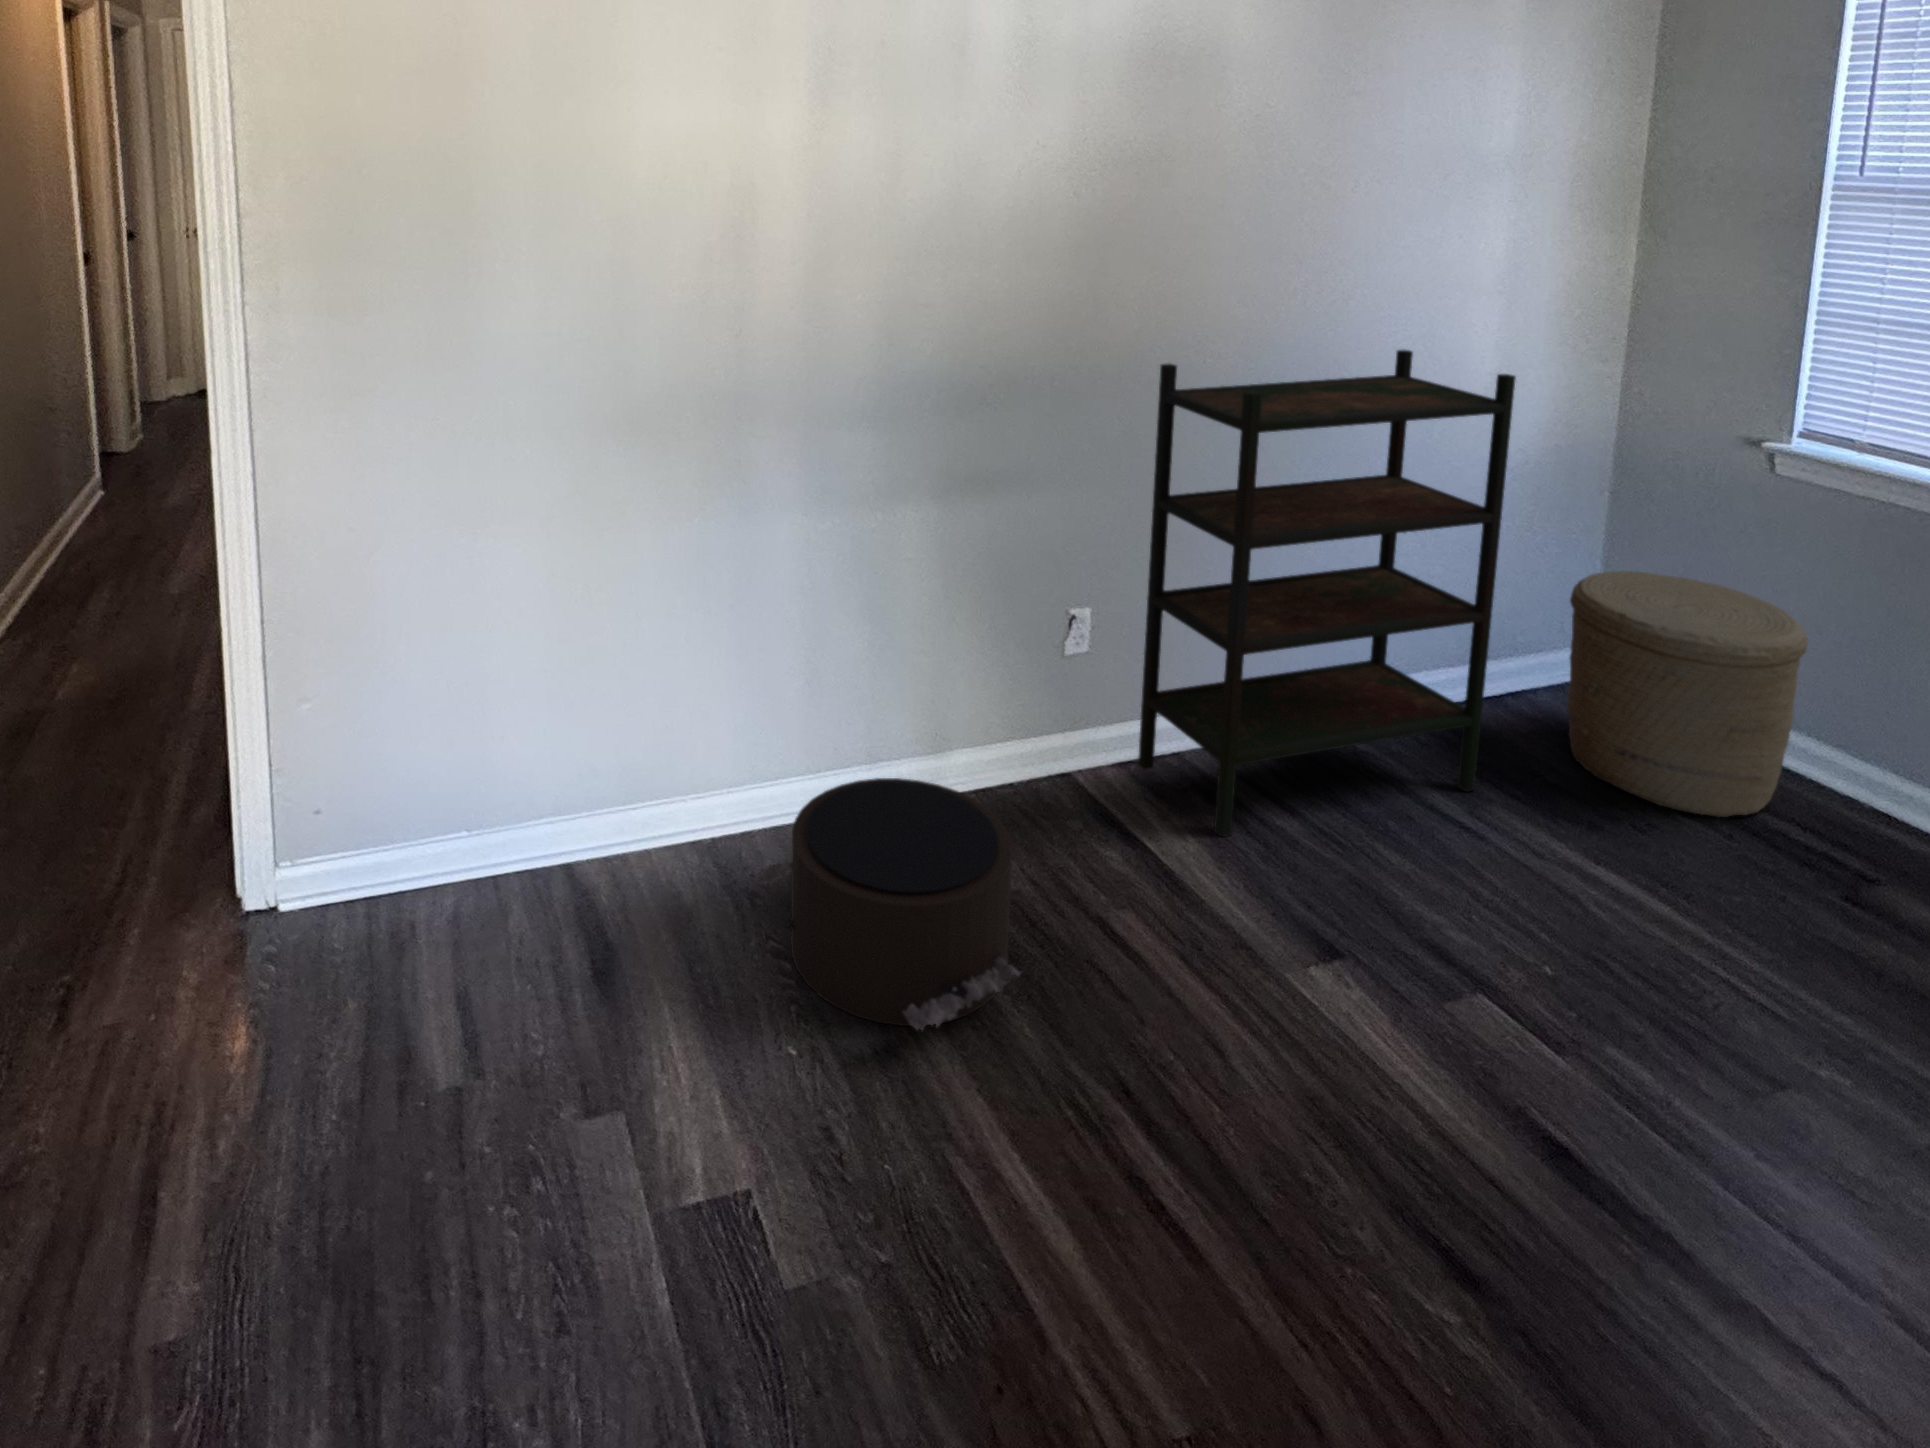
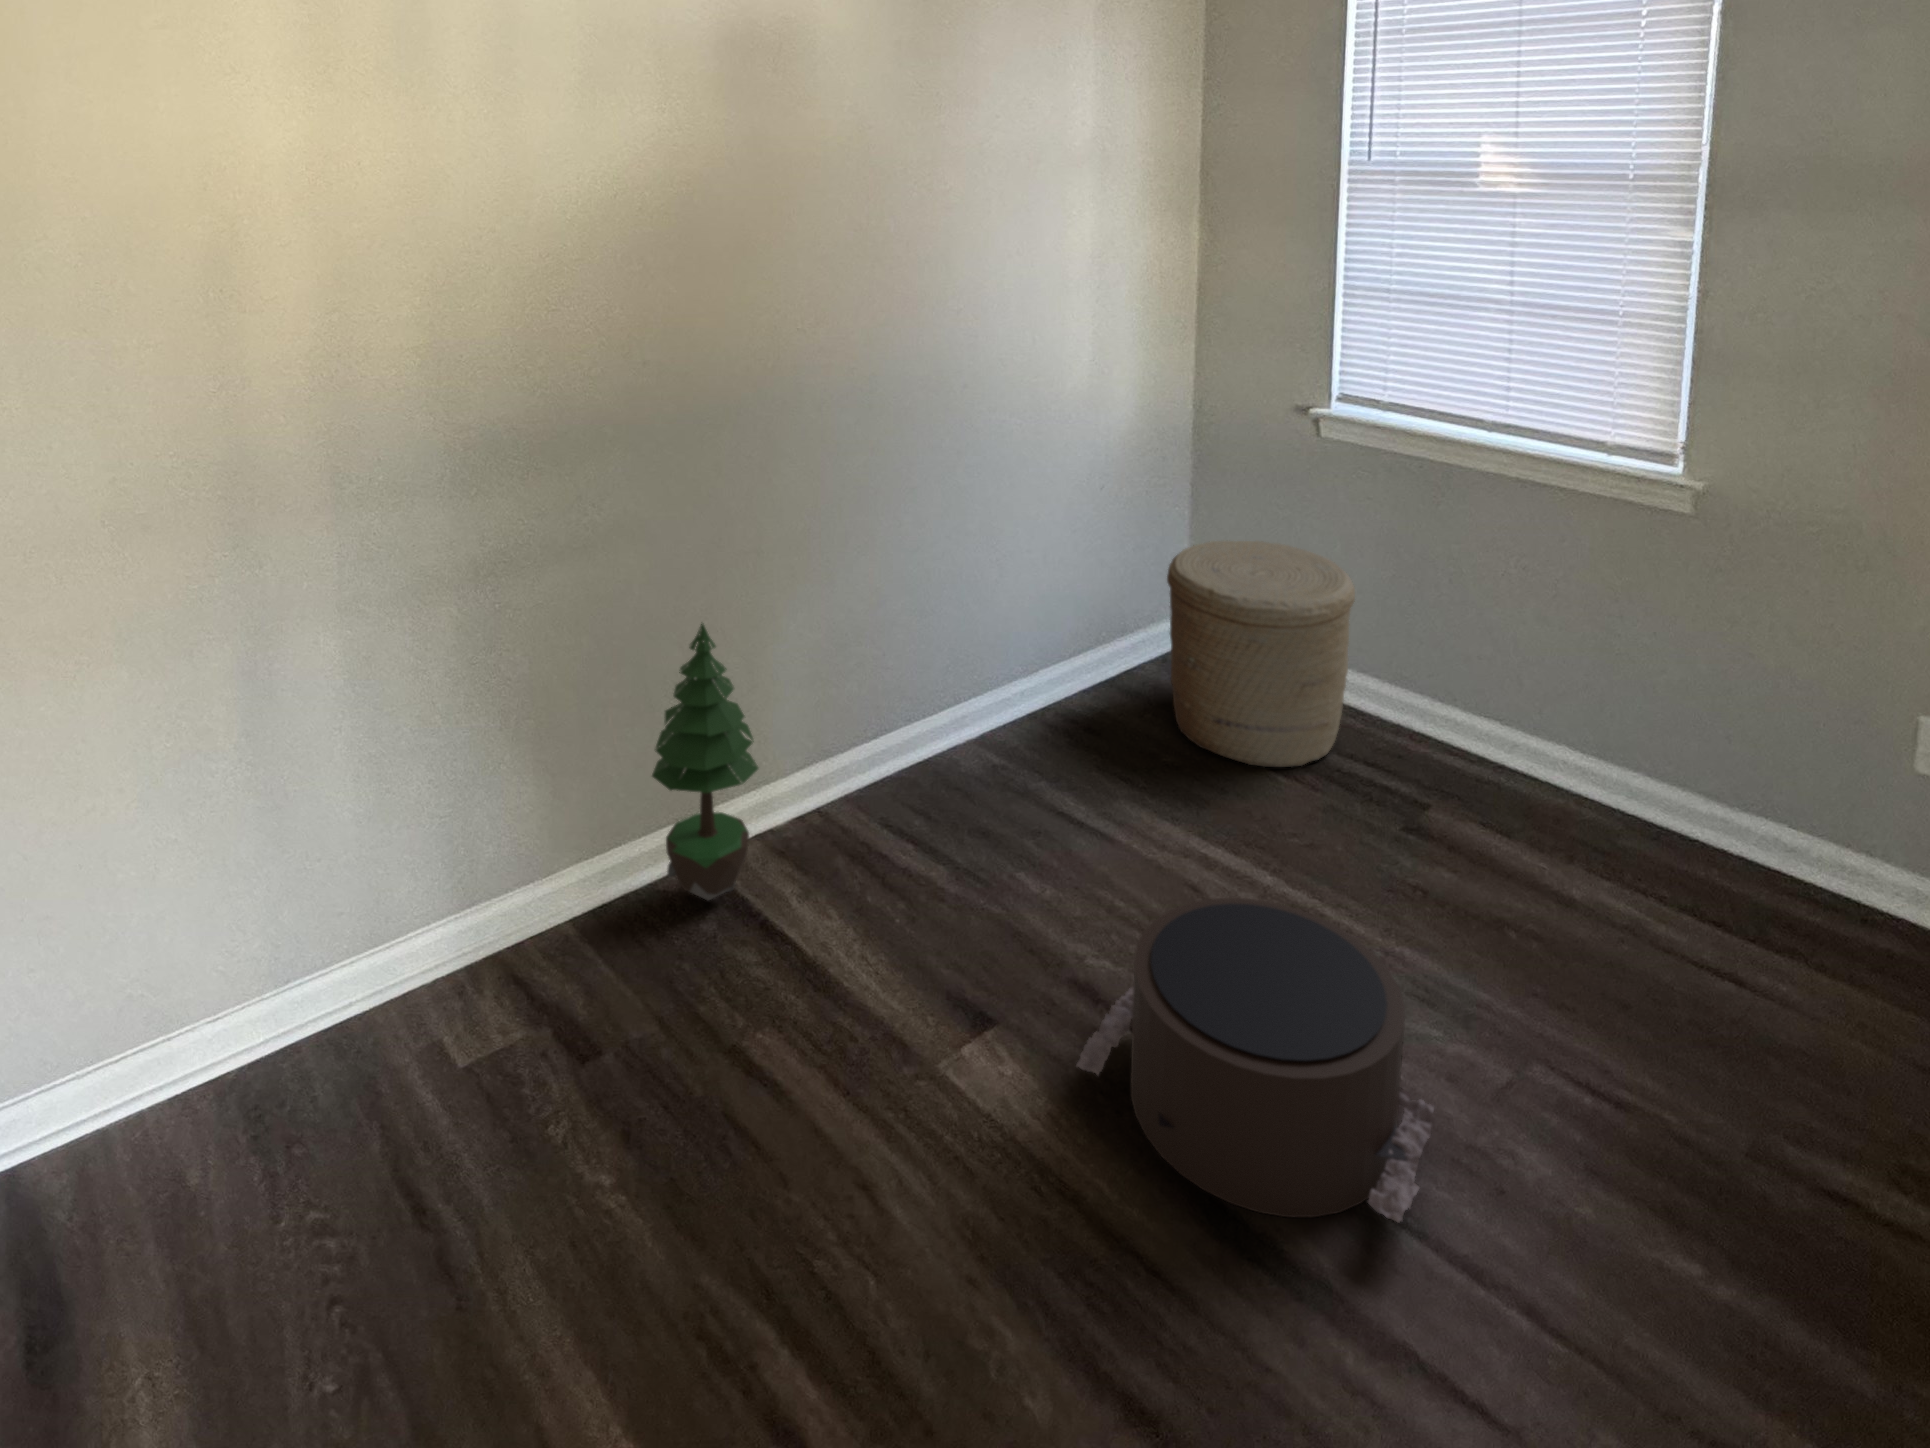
bookshelf: present [1138,349,1515,837] -> none [768,351,1108,901]
potted tree: none [1033,555,1131,805] -> present [652,624,758,900]
pouf: present [755,778,1022,1030] -> present [1077,898,1435,1222]

